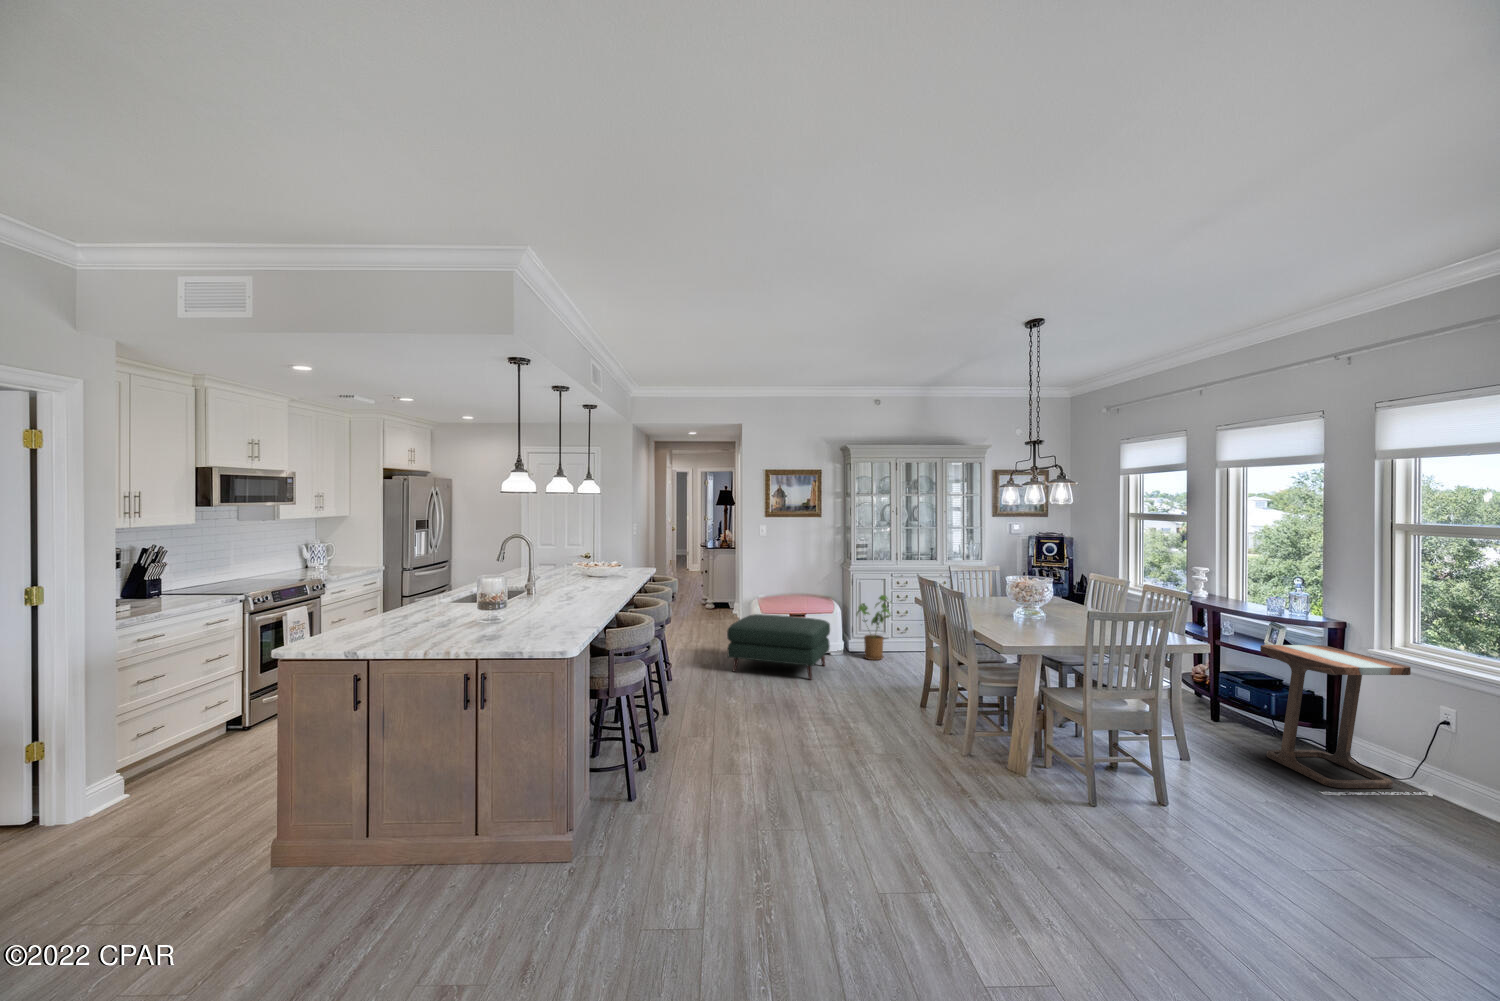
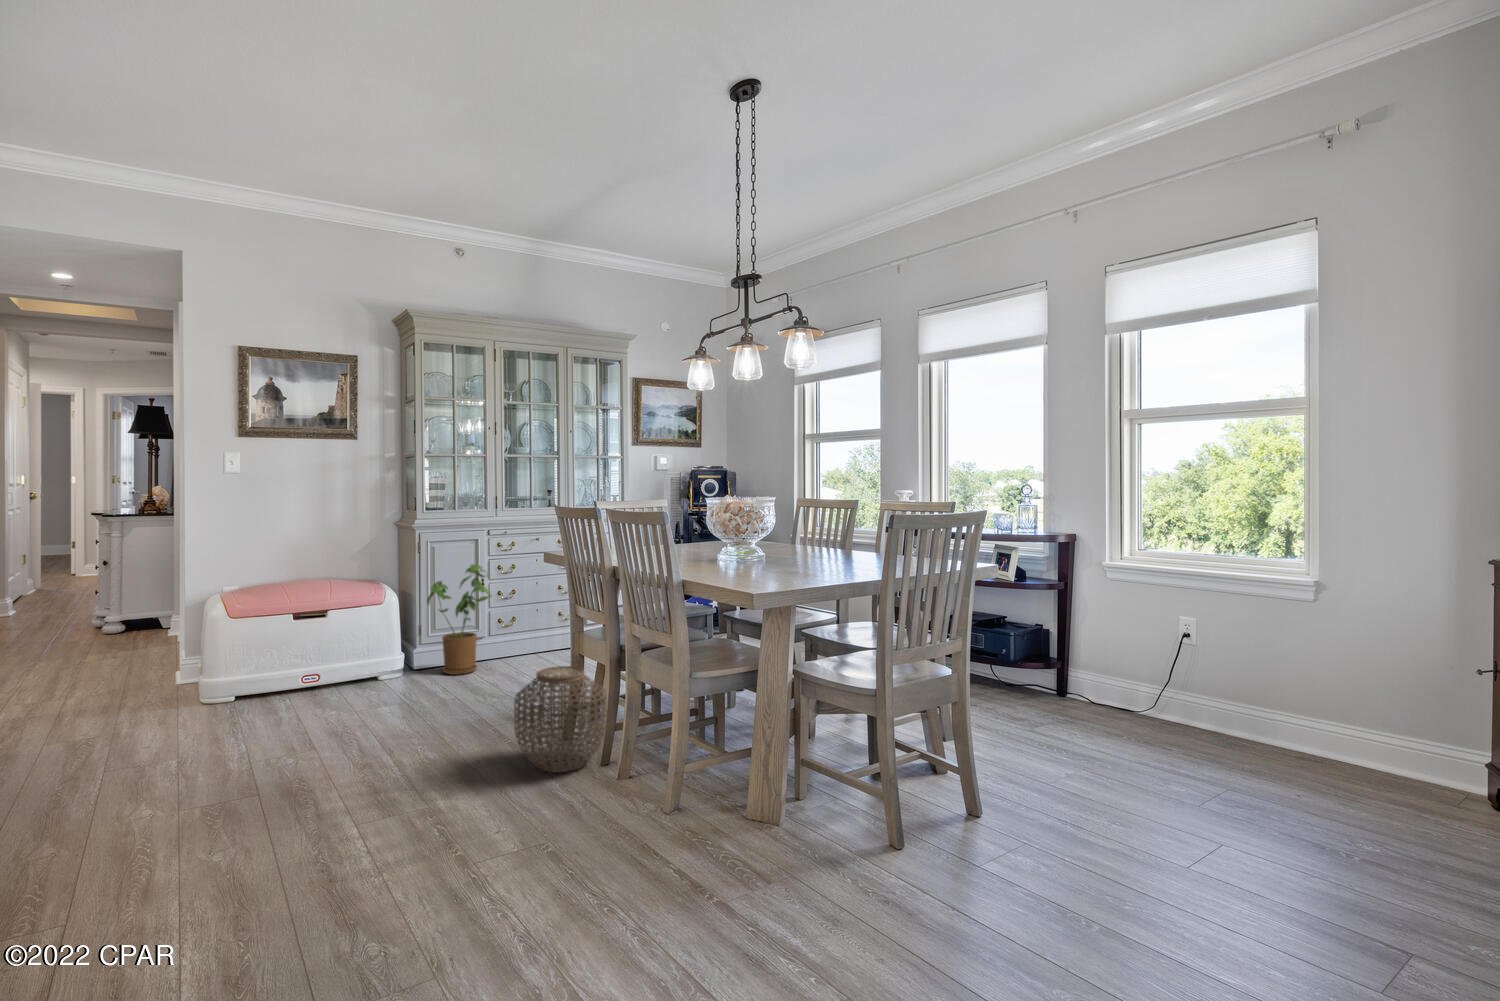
ottoman: present [727,614,830,680] -> none [140,614,379,740]
side table: present [1260,645,1432,796] -> none [1008,566,1178,750]
woven basket: none [891,666,942,725] -> present [514,666,607,772]

